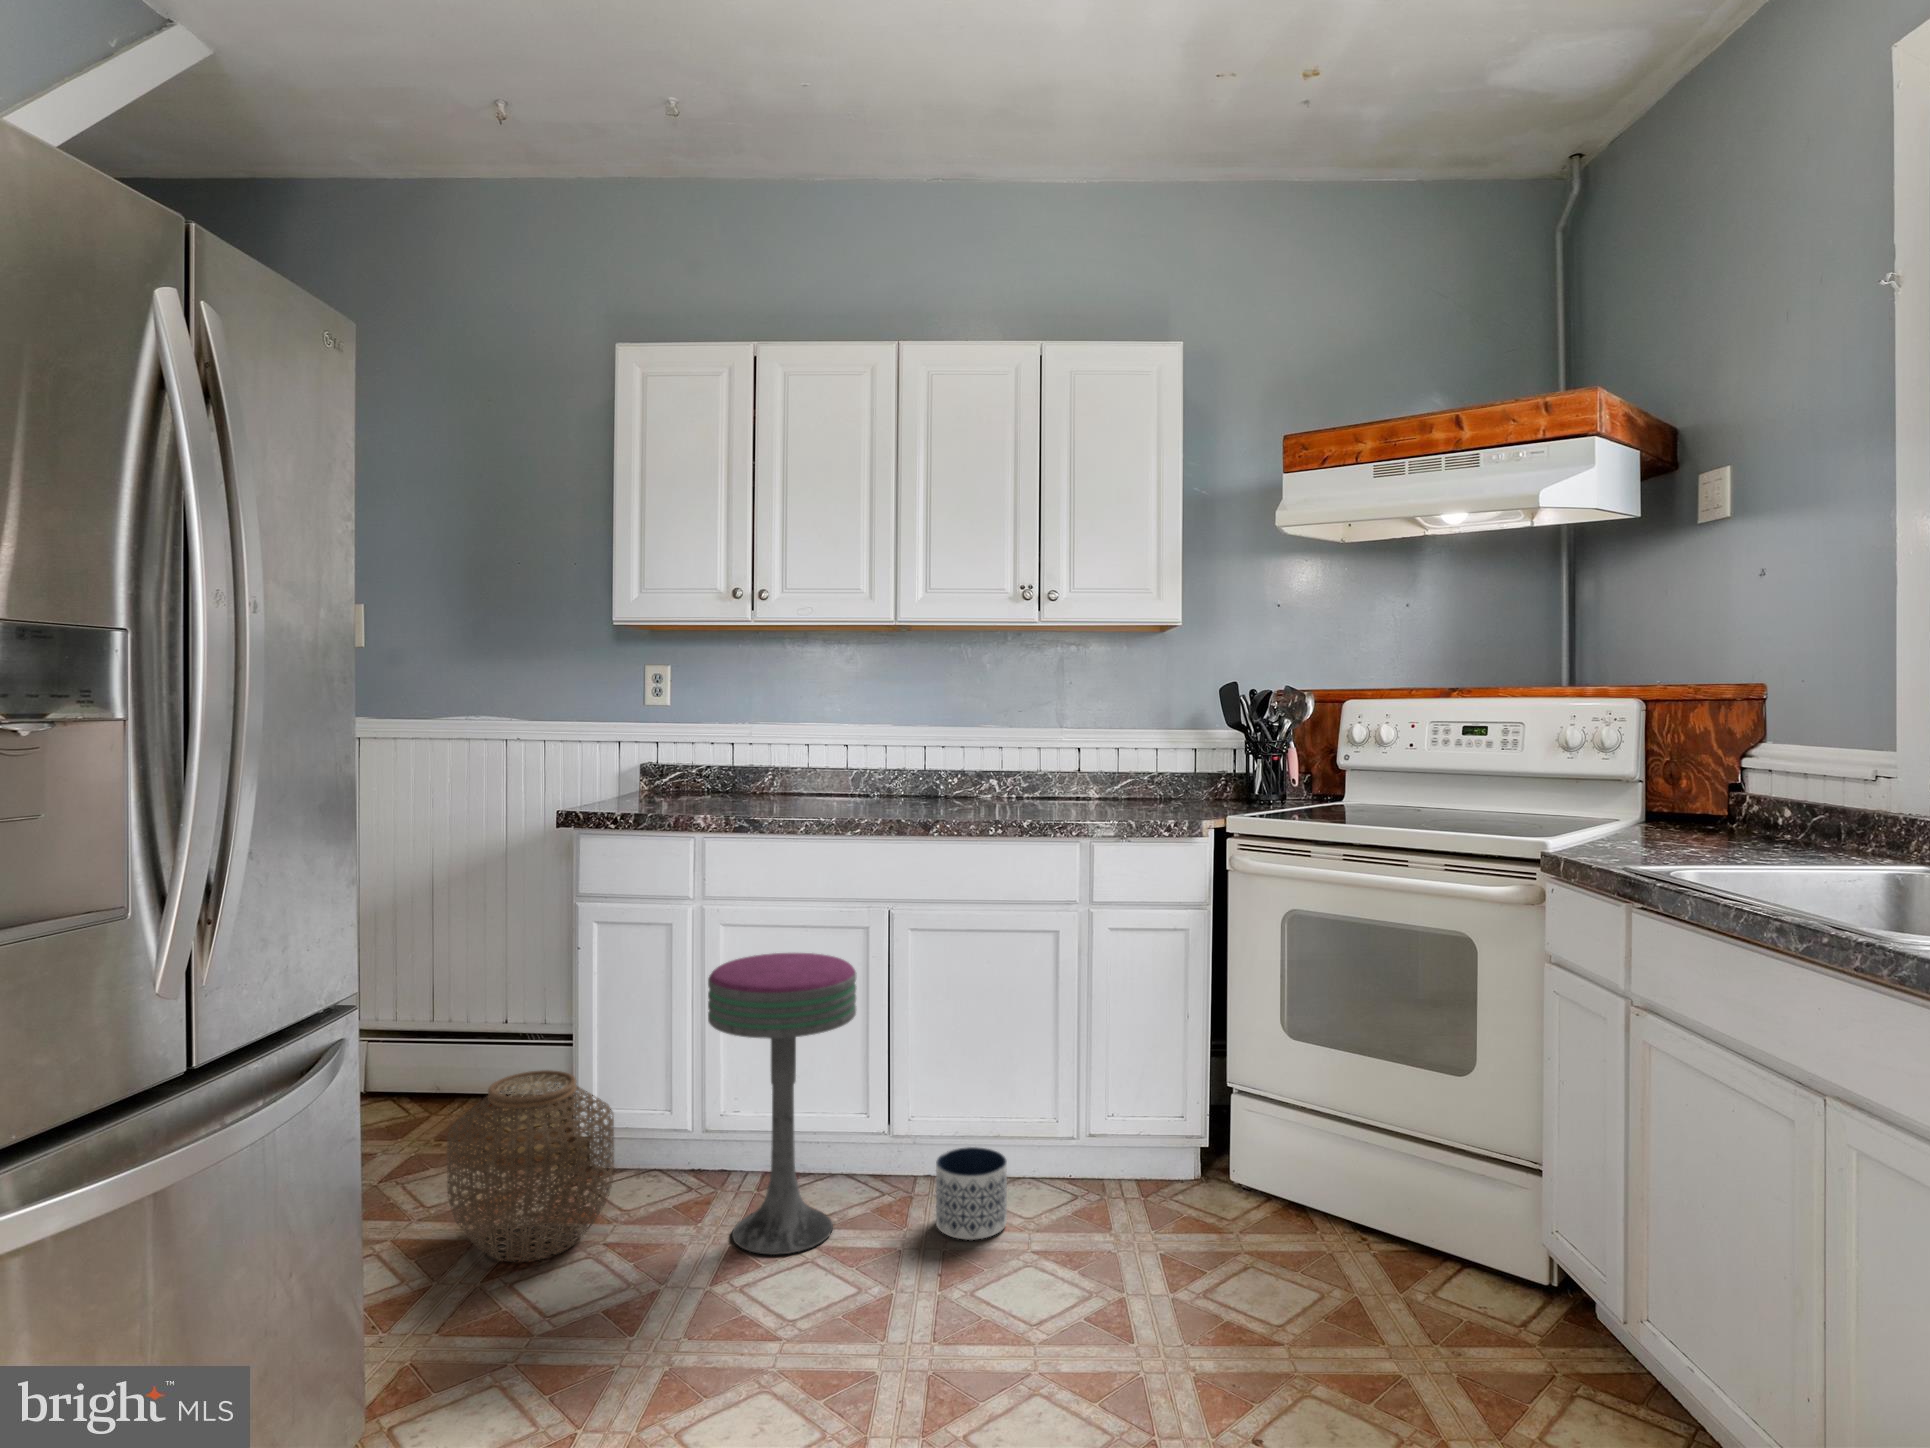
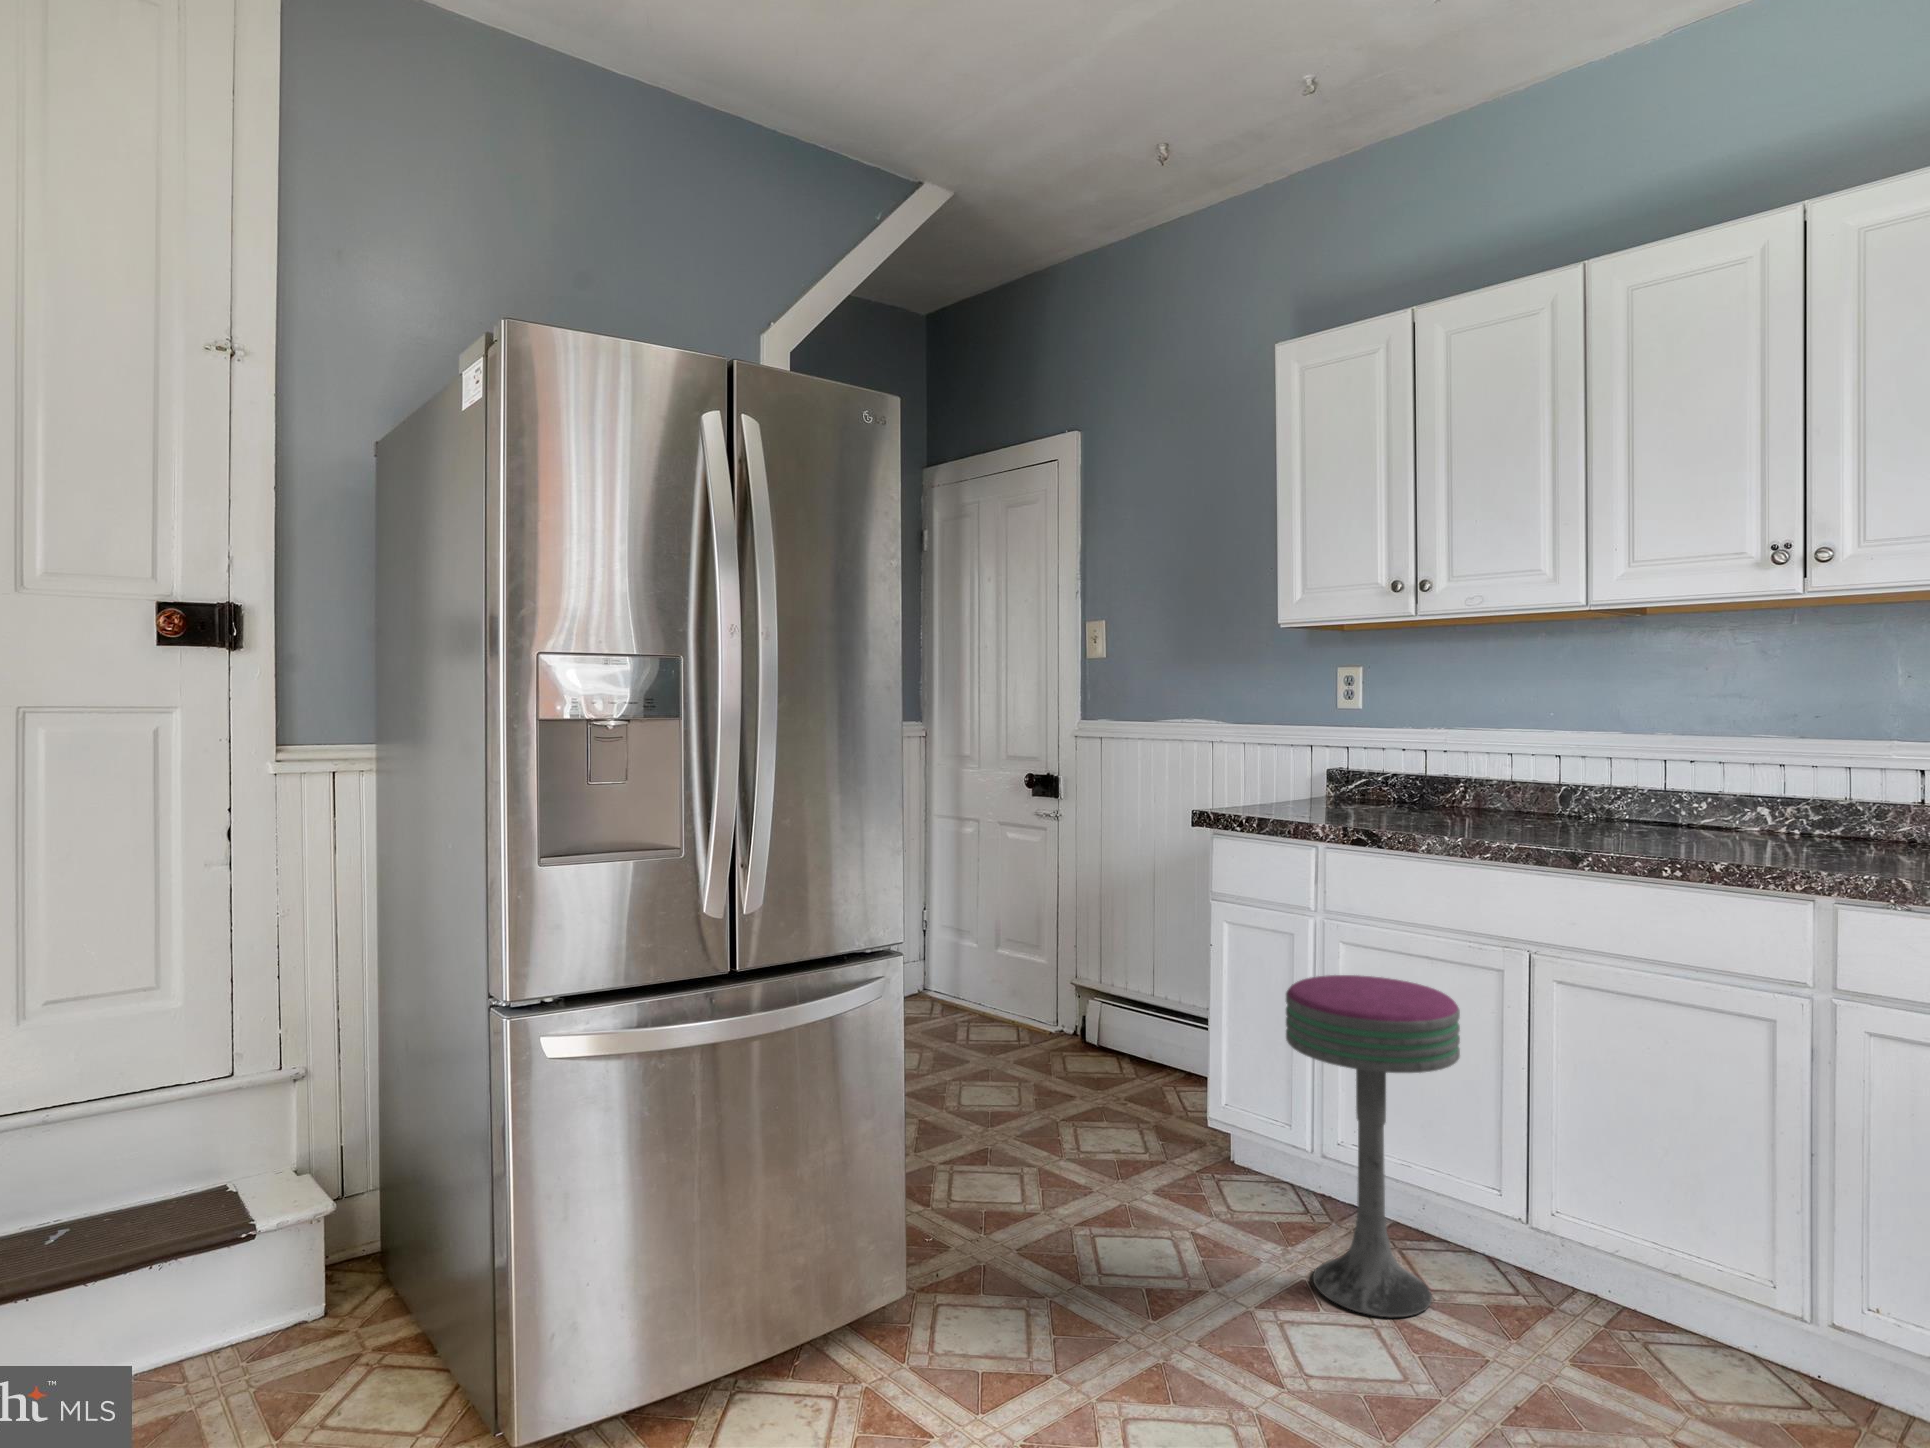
woven basket: present [447,1070,614,1261] -> none [1070,1043,1218,1223]
planter: present [936,1147,1007,1240] -> none [1555,1271,1662,1403]

